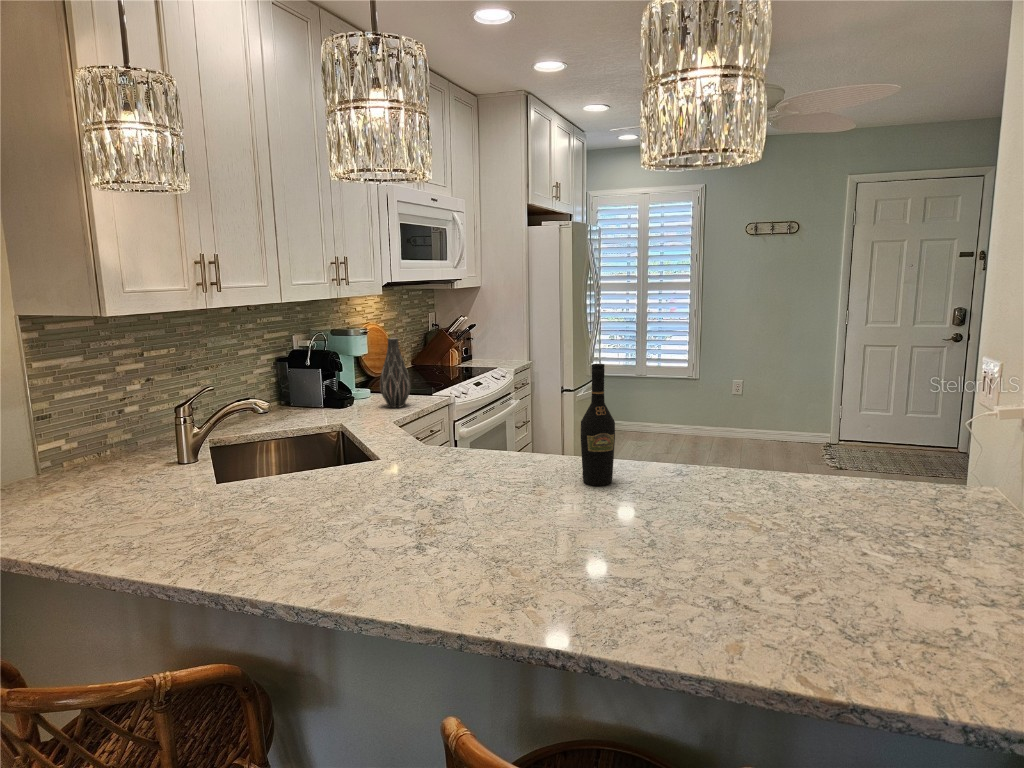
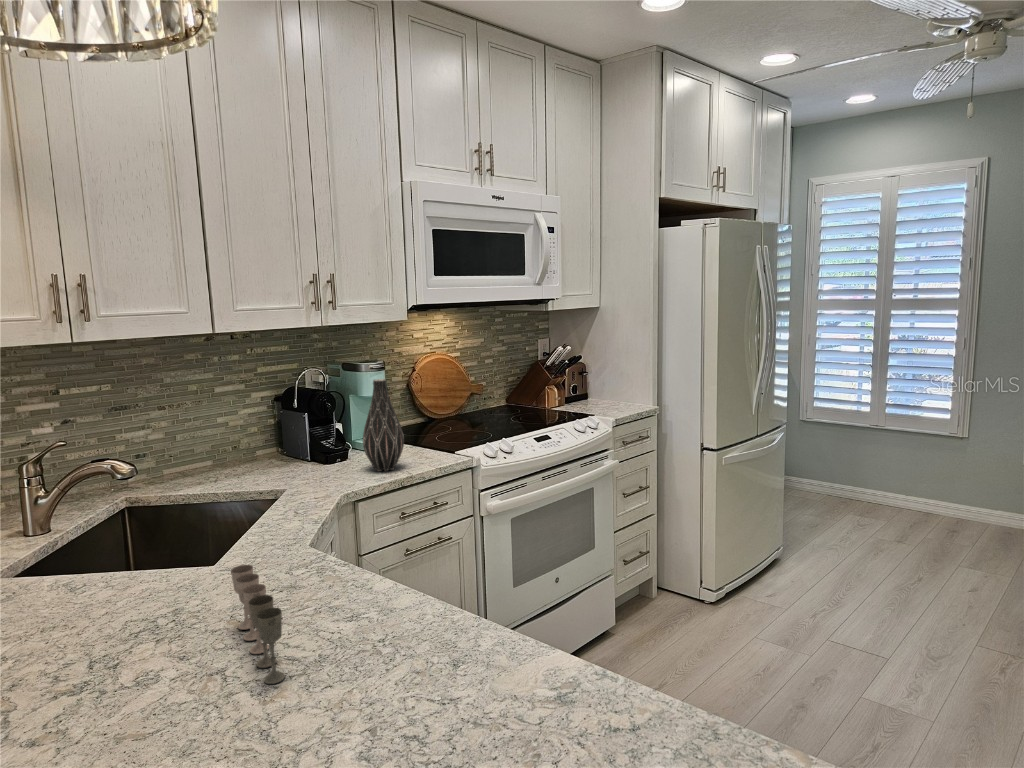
wine bottle: present [581,364,615,486] -> none [344,477,411,712]
wine glass: none [463,436,536,487] -> present [231,565,285,684]

